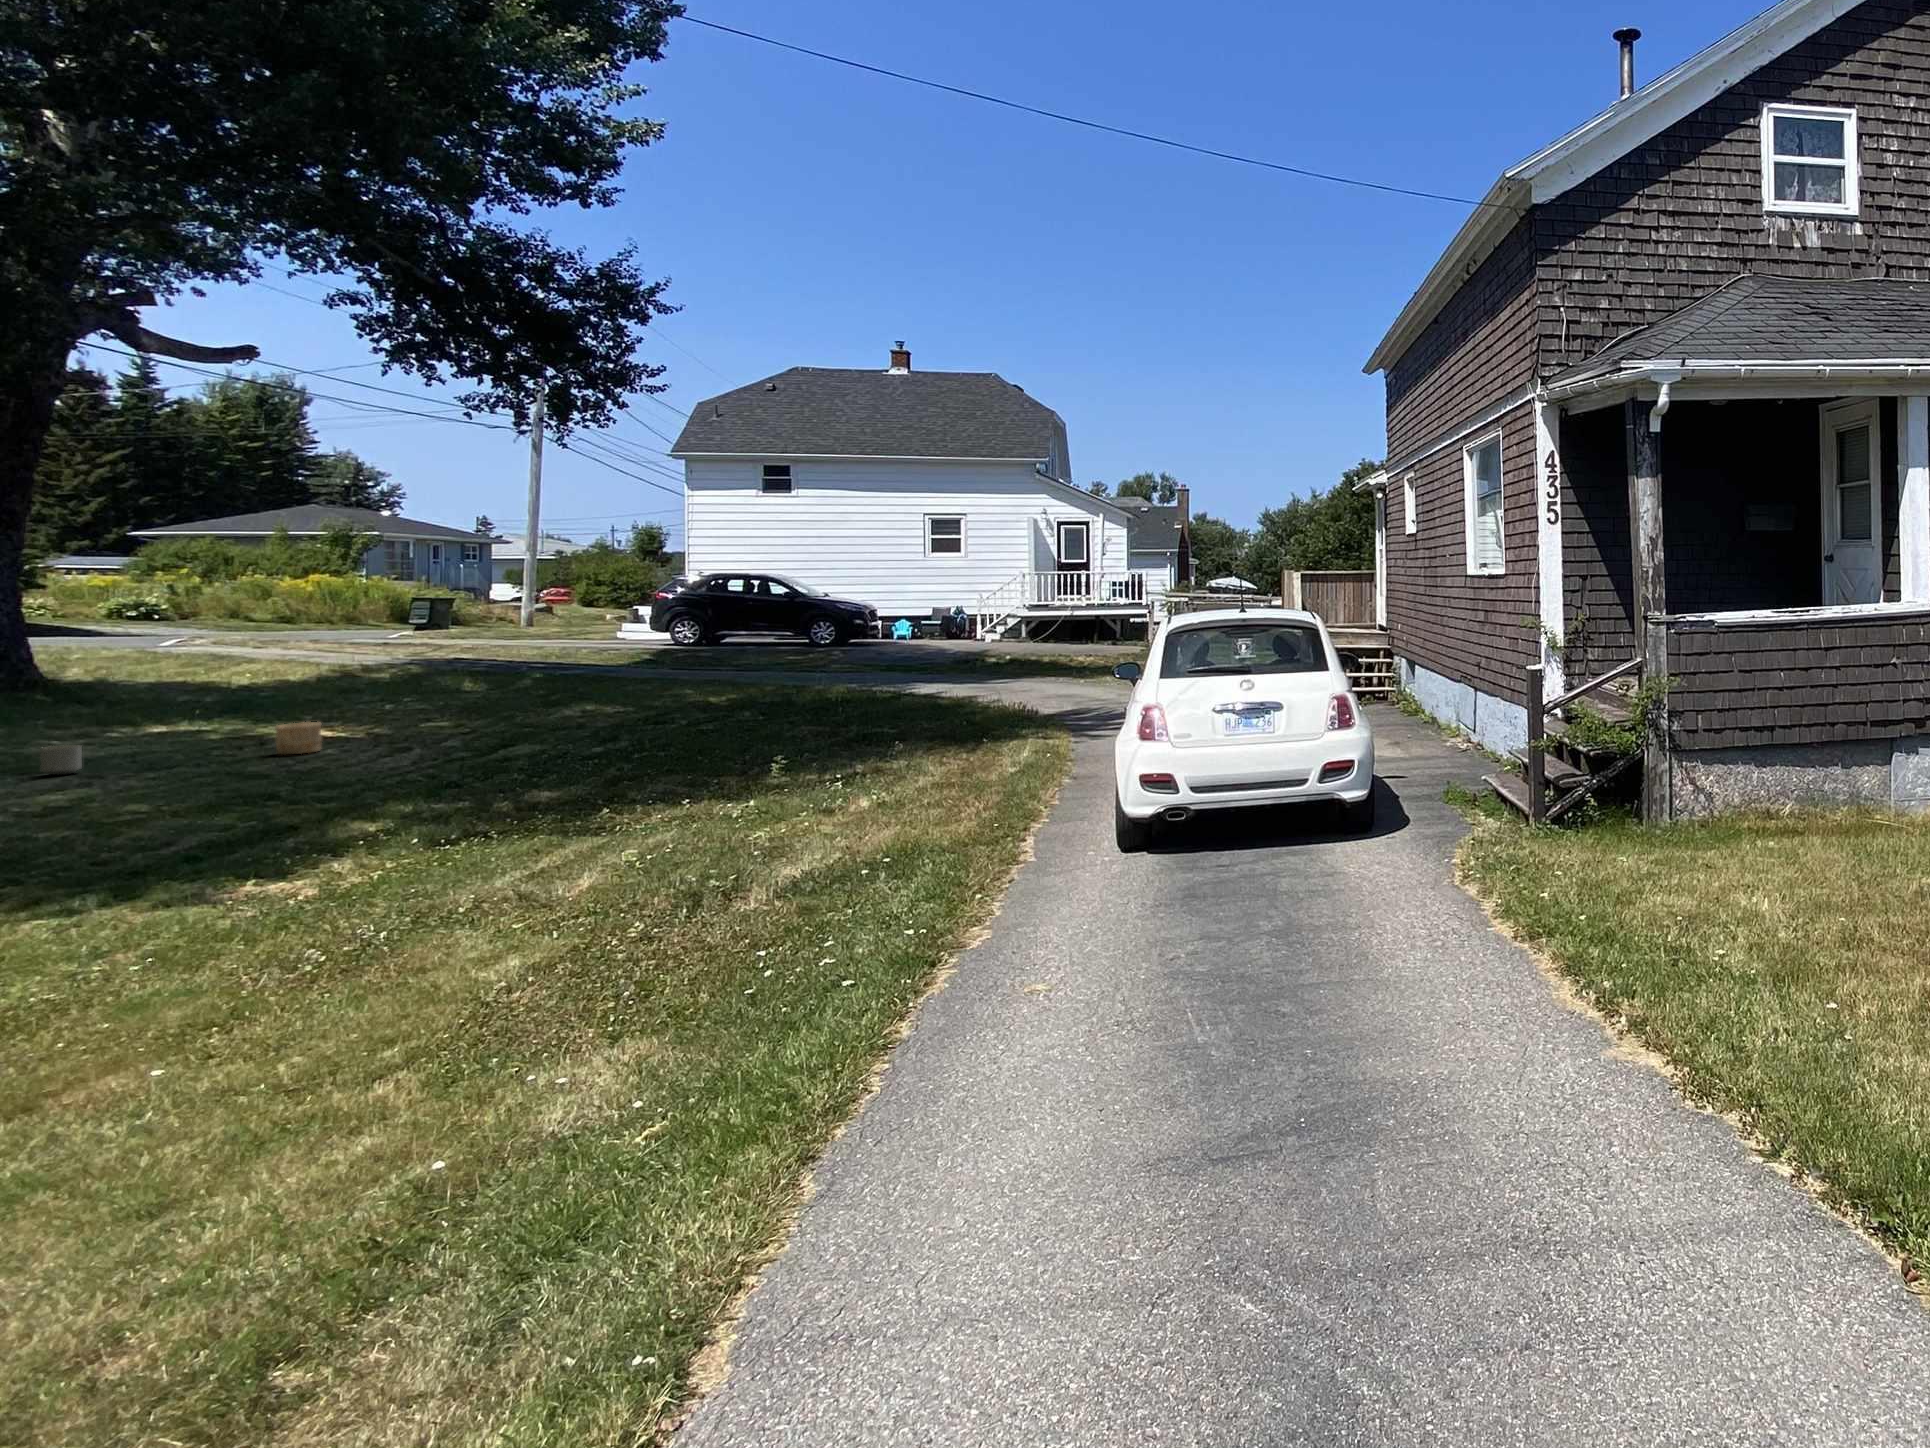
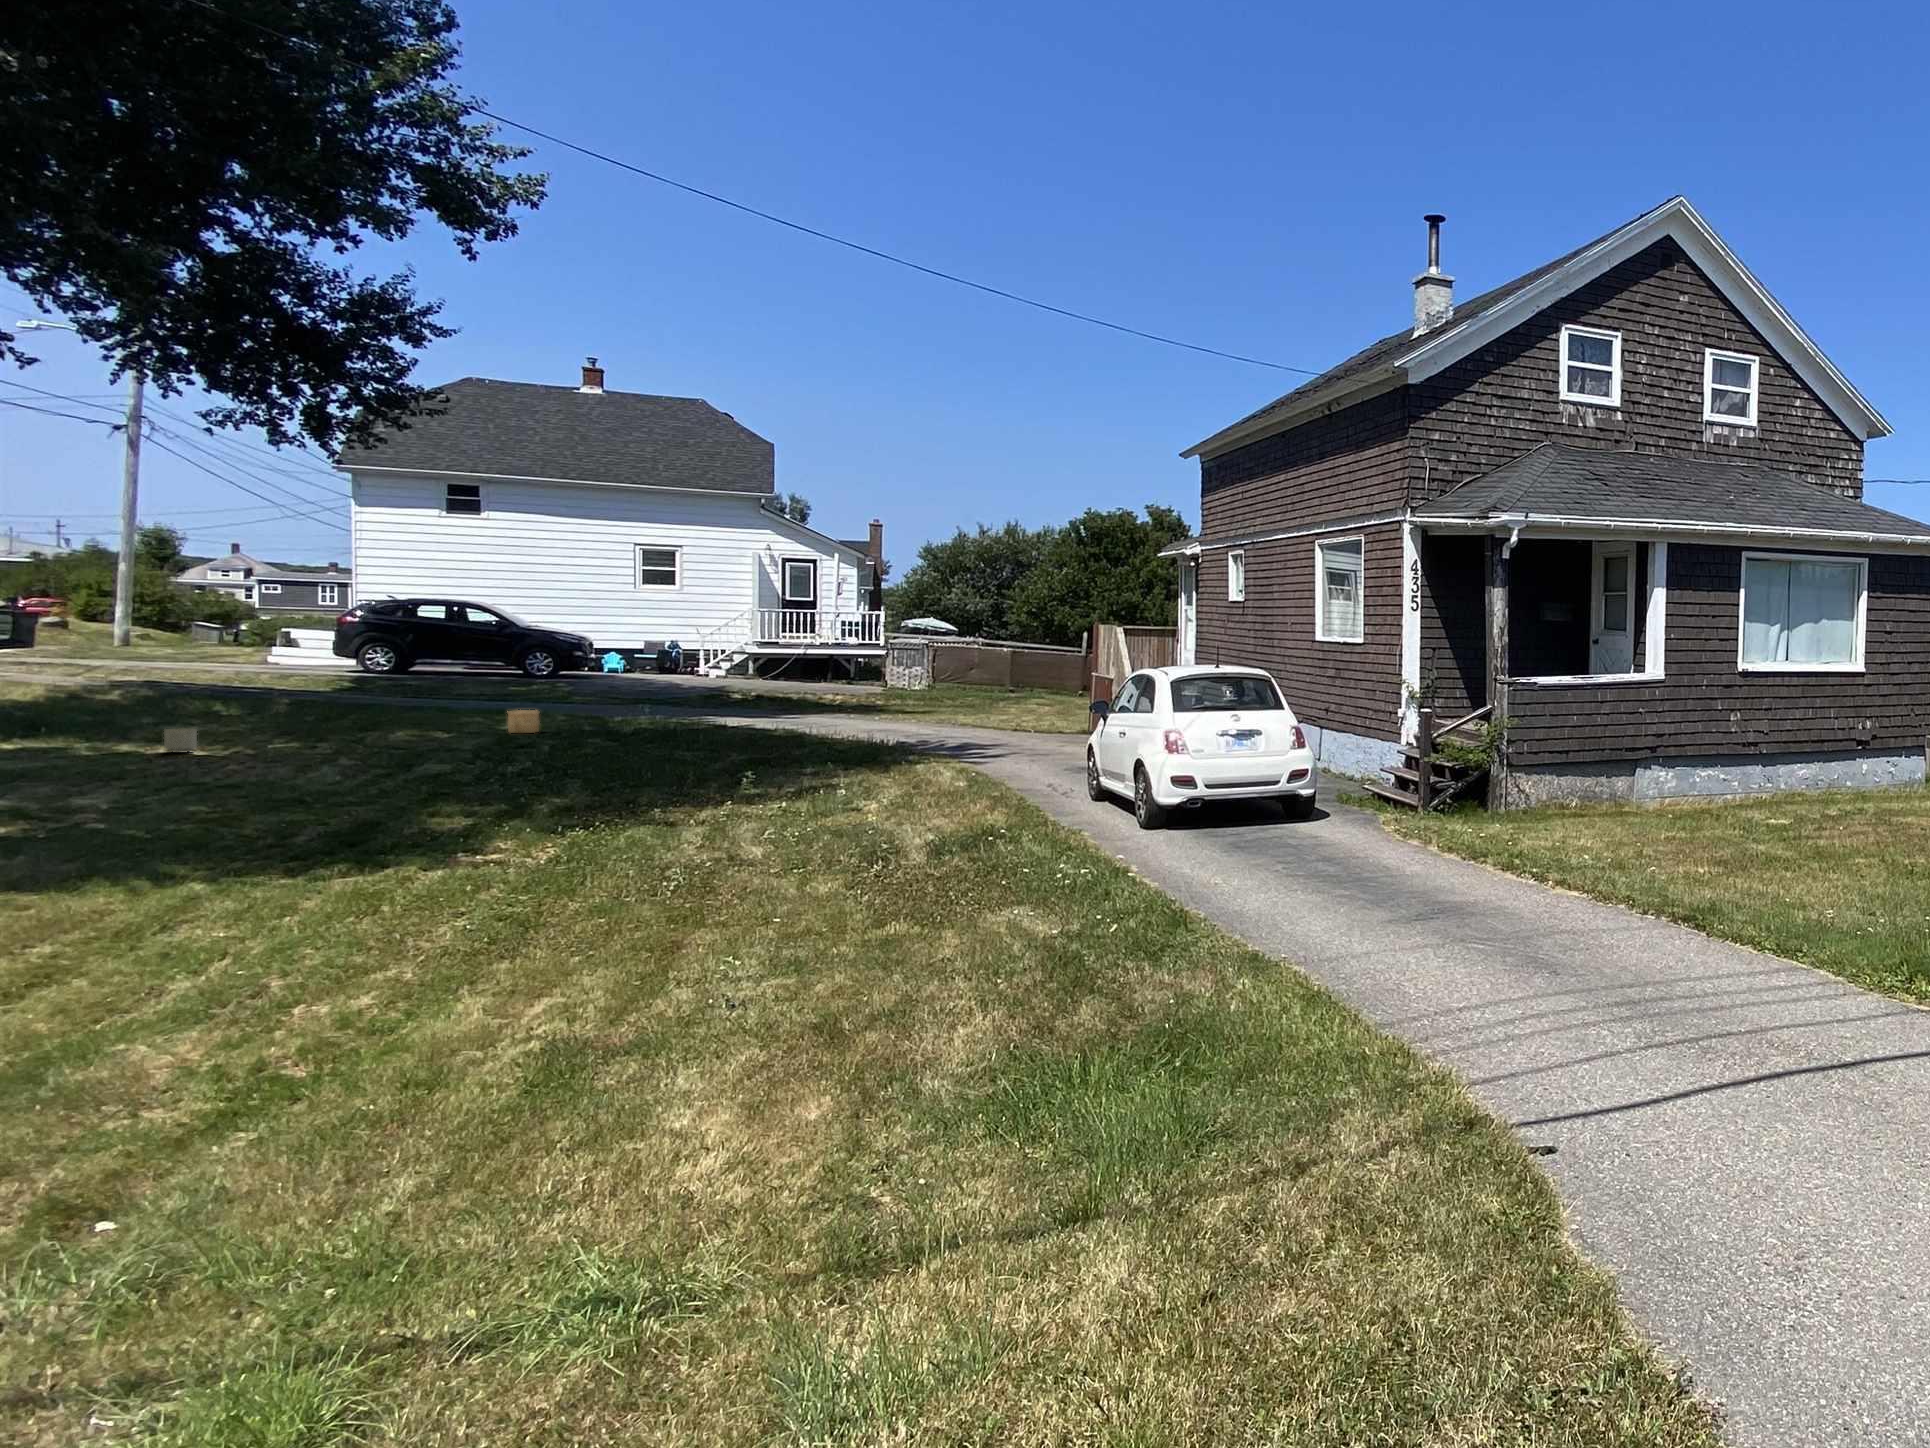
wooden bucket: present [275,722,321,755] -> present [508,710,540,733]

